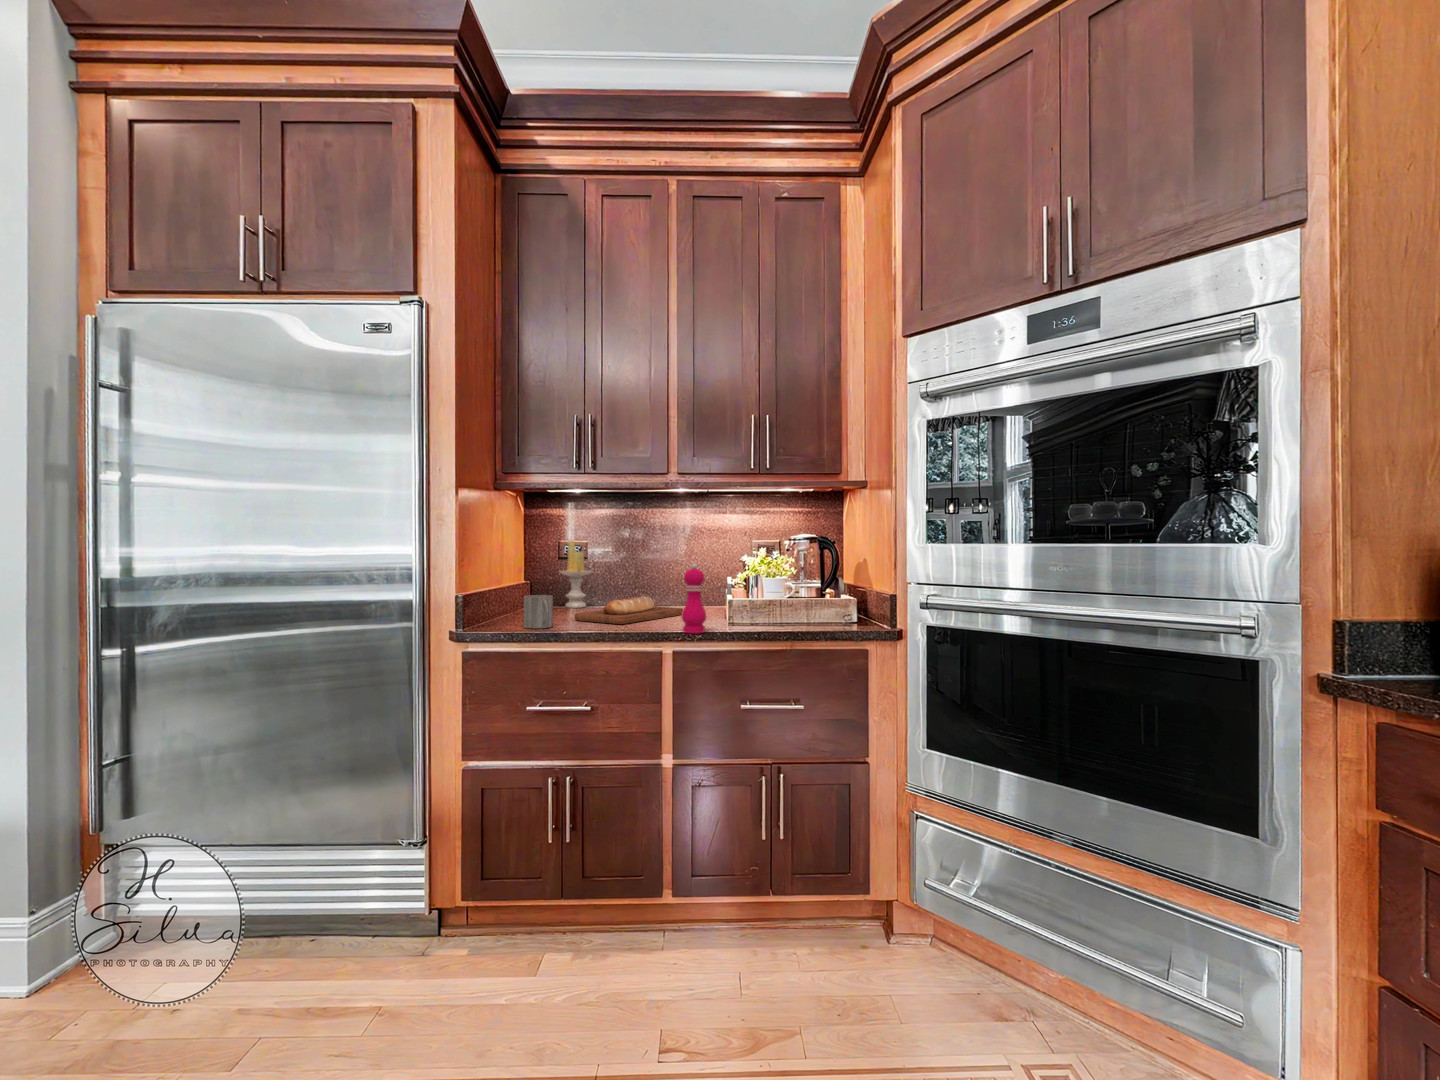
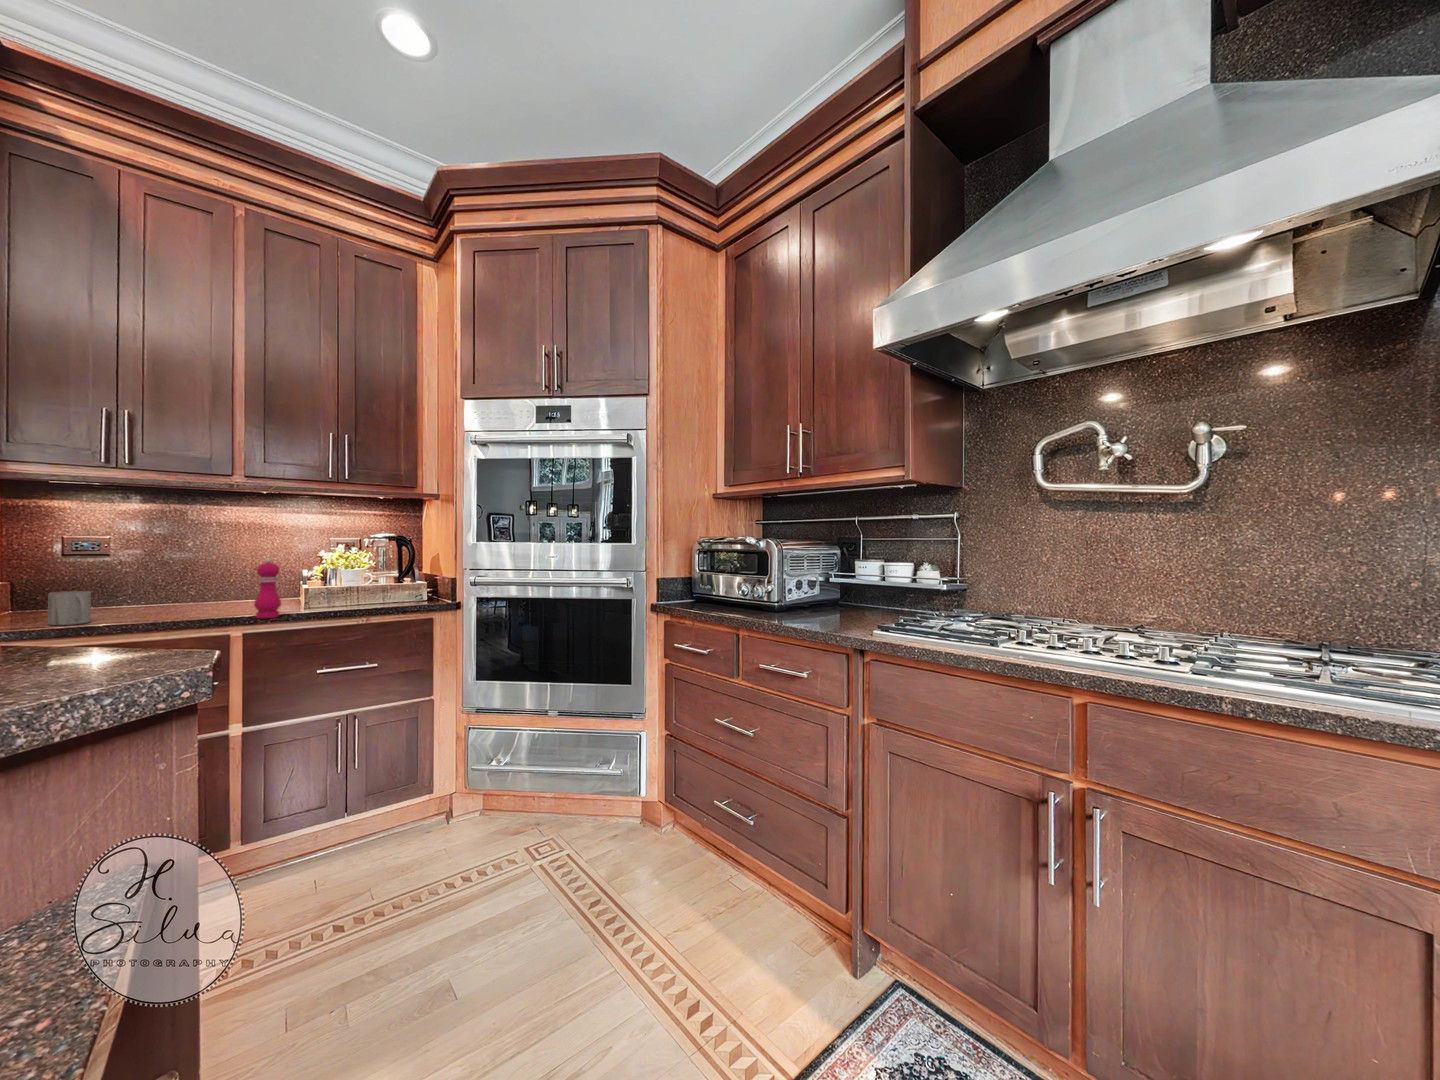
candle: present [559,541,592,608] -> none [100,536,148,602]
bread loaf: present [575,596,683,624] -> none [122,588,258,615]

